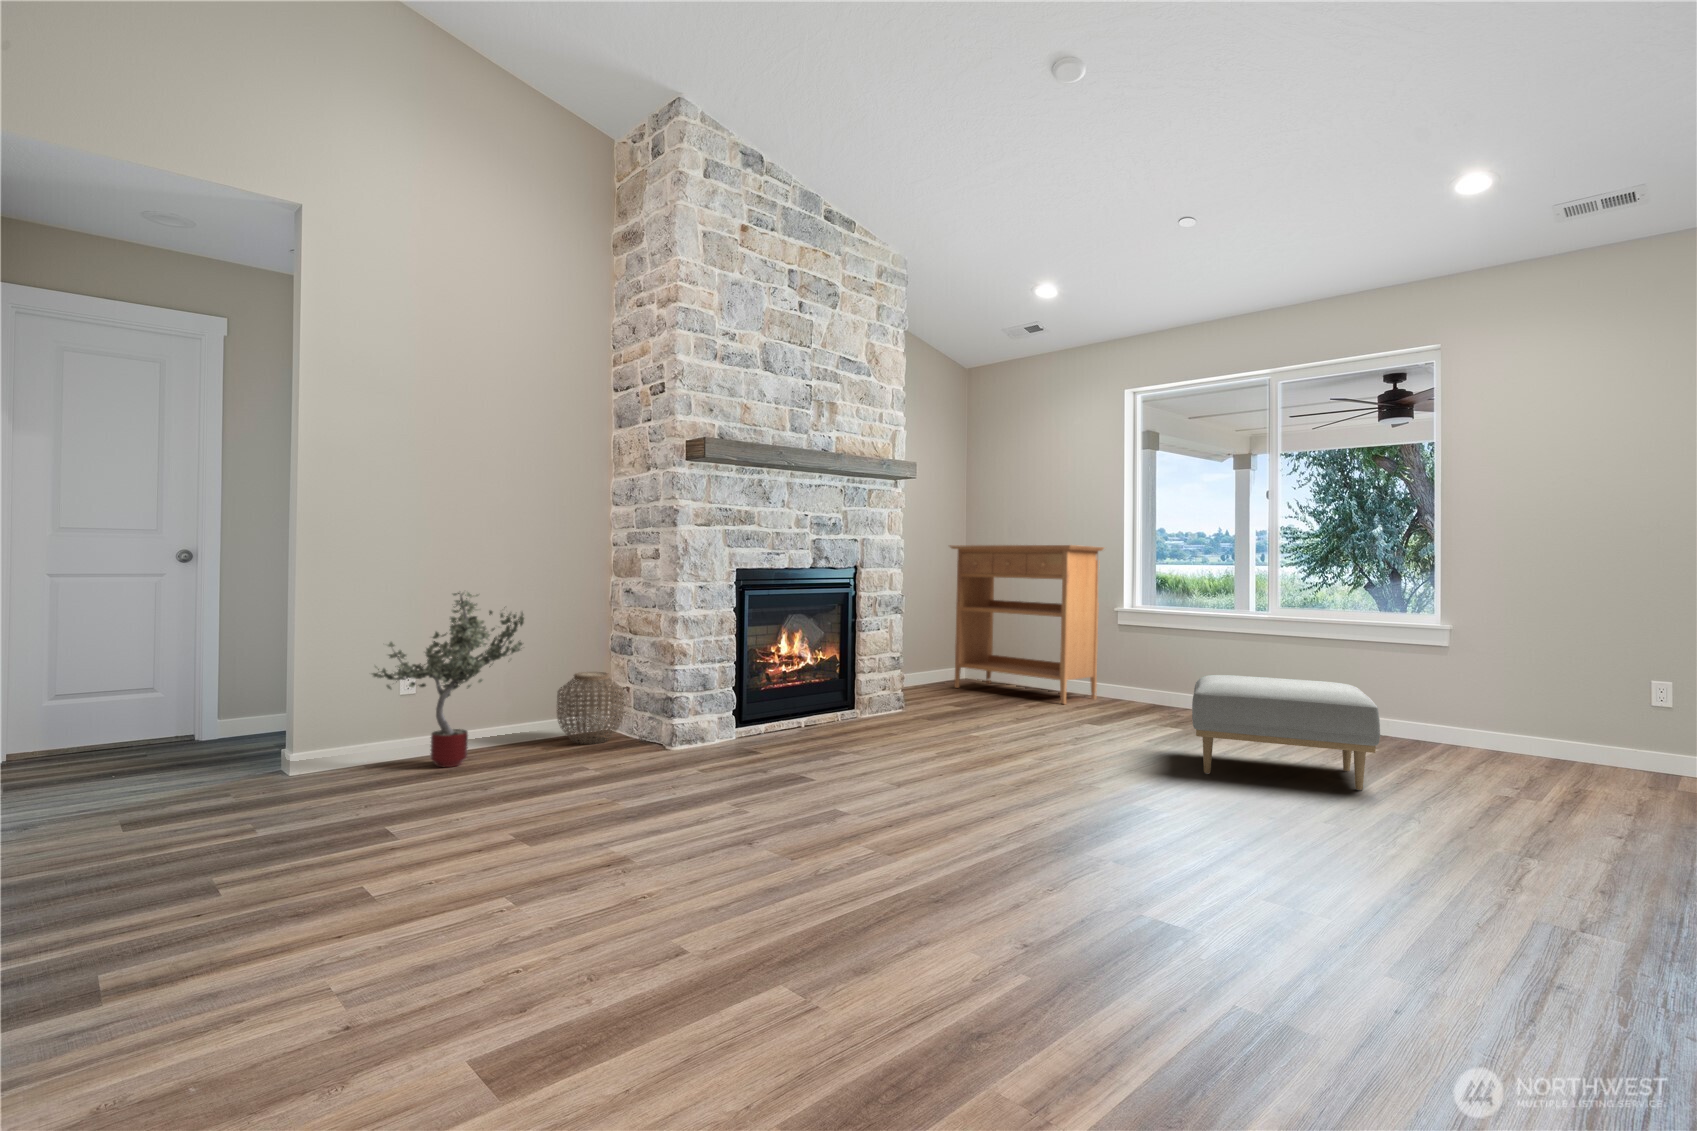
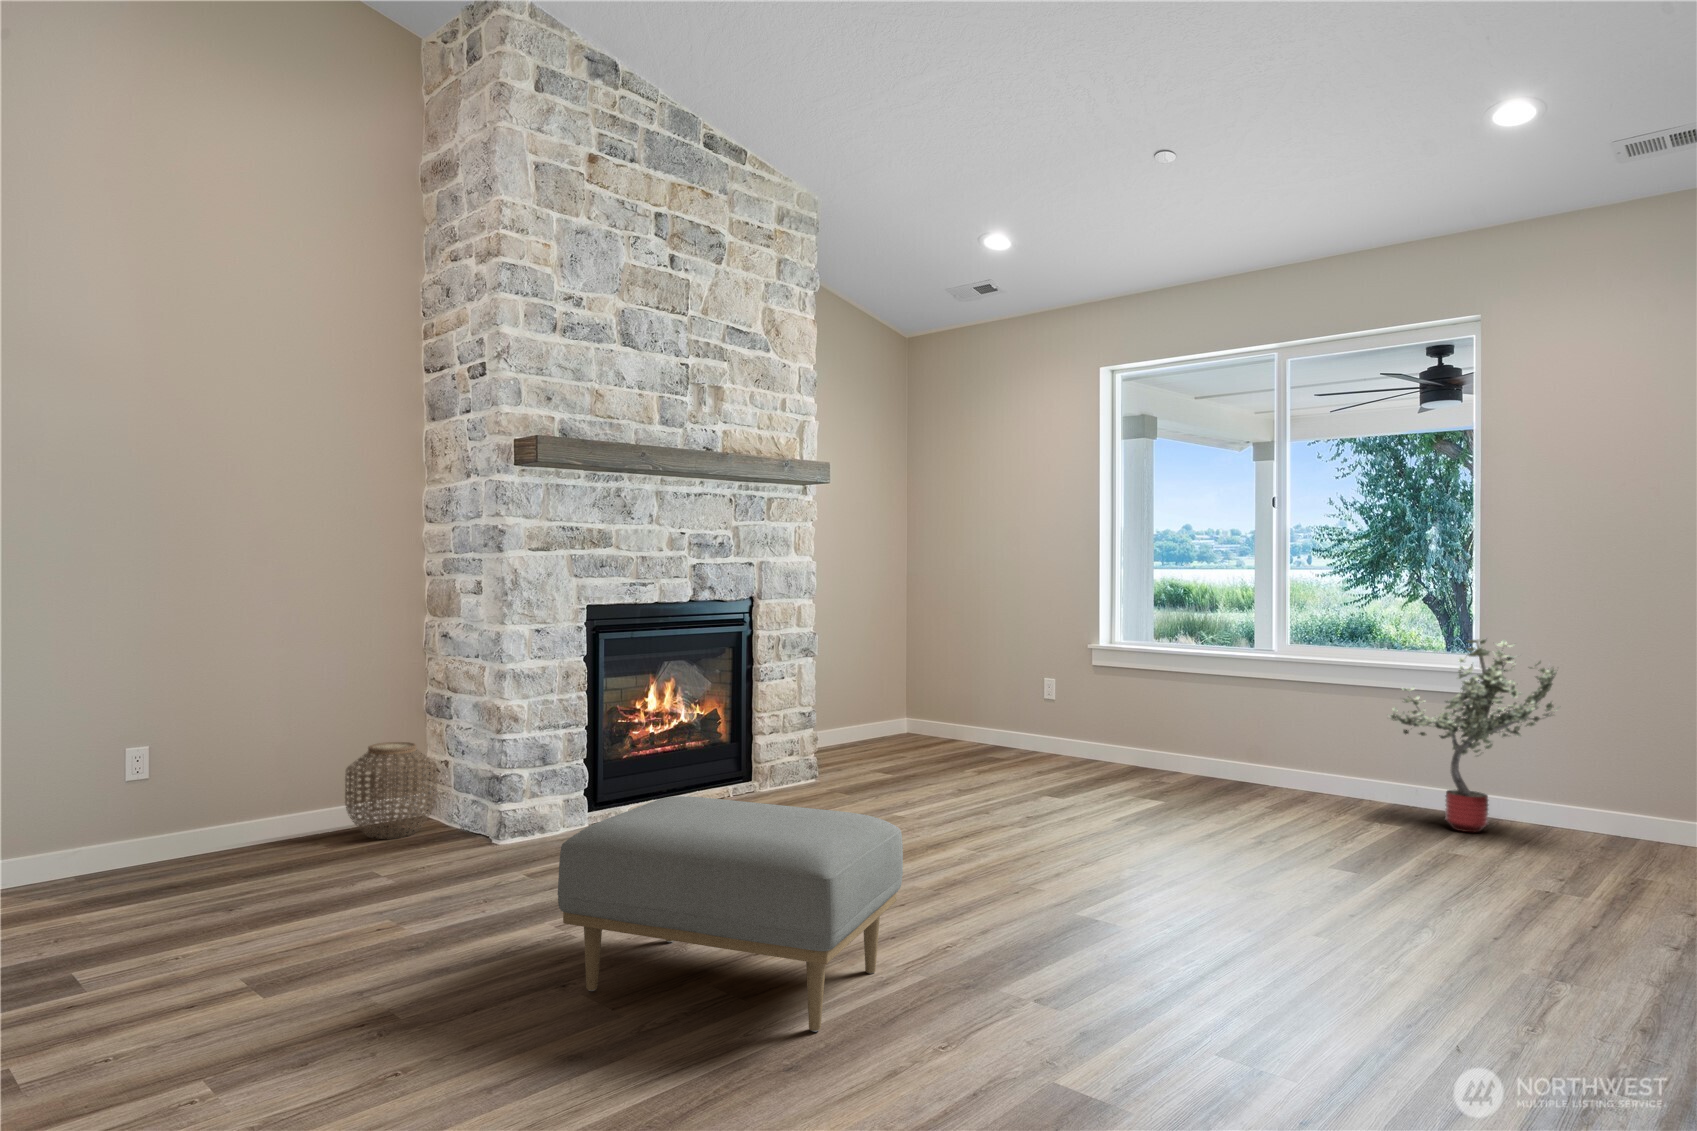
console table: present [950,545,1104,704] -> none [881,563,1077,766]
potted tree: present [372,592,524,767] -> present [1390,639,1559,832]
ottoman: present [1192,675,1380,790] -> present [557,796,903,1032]

